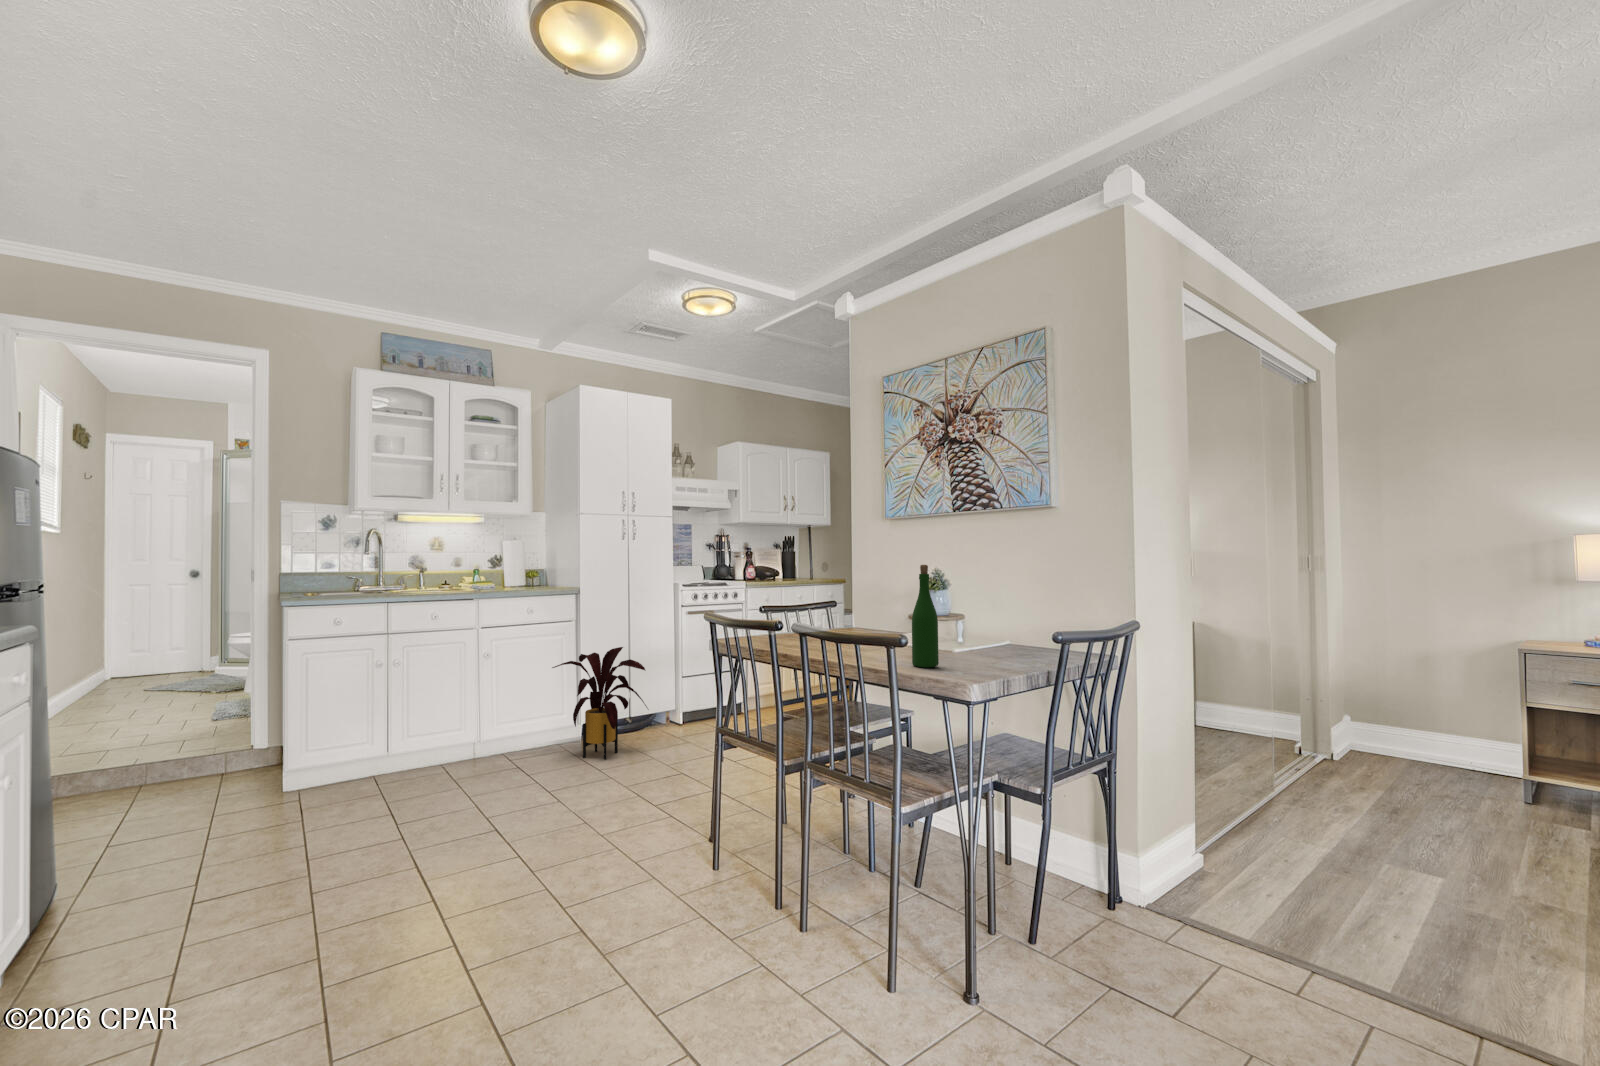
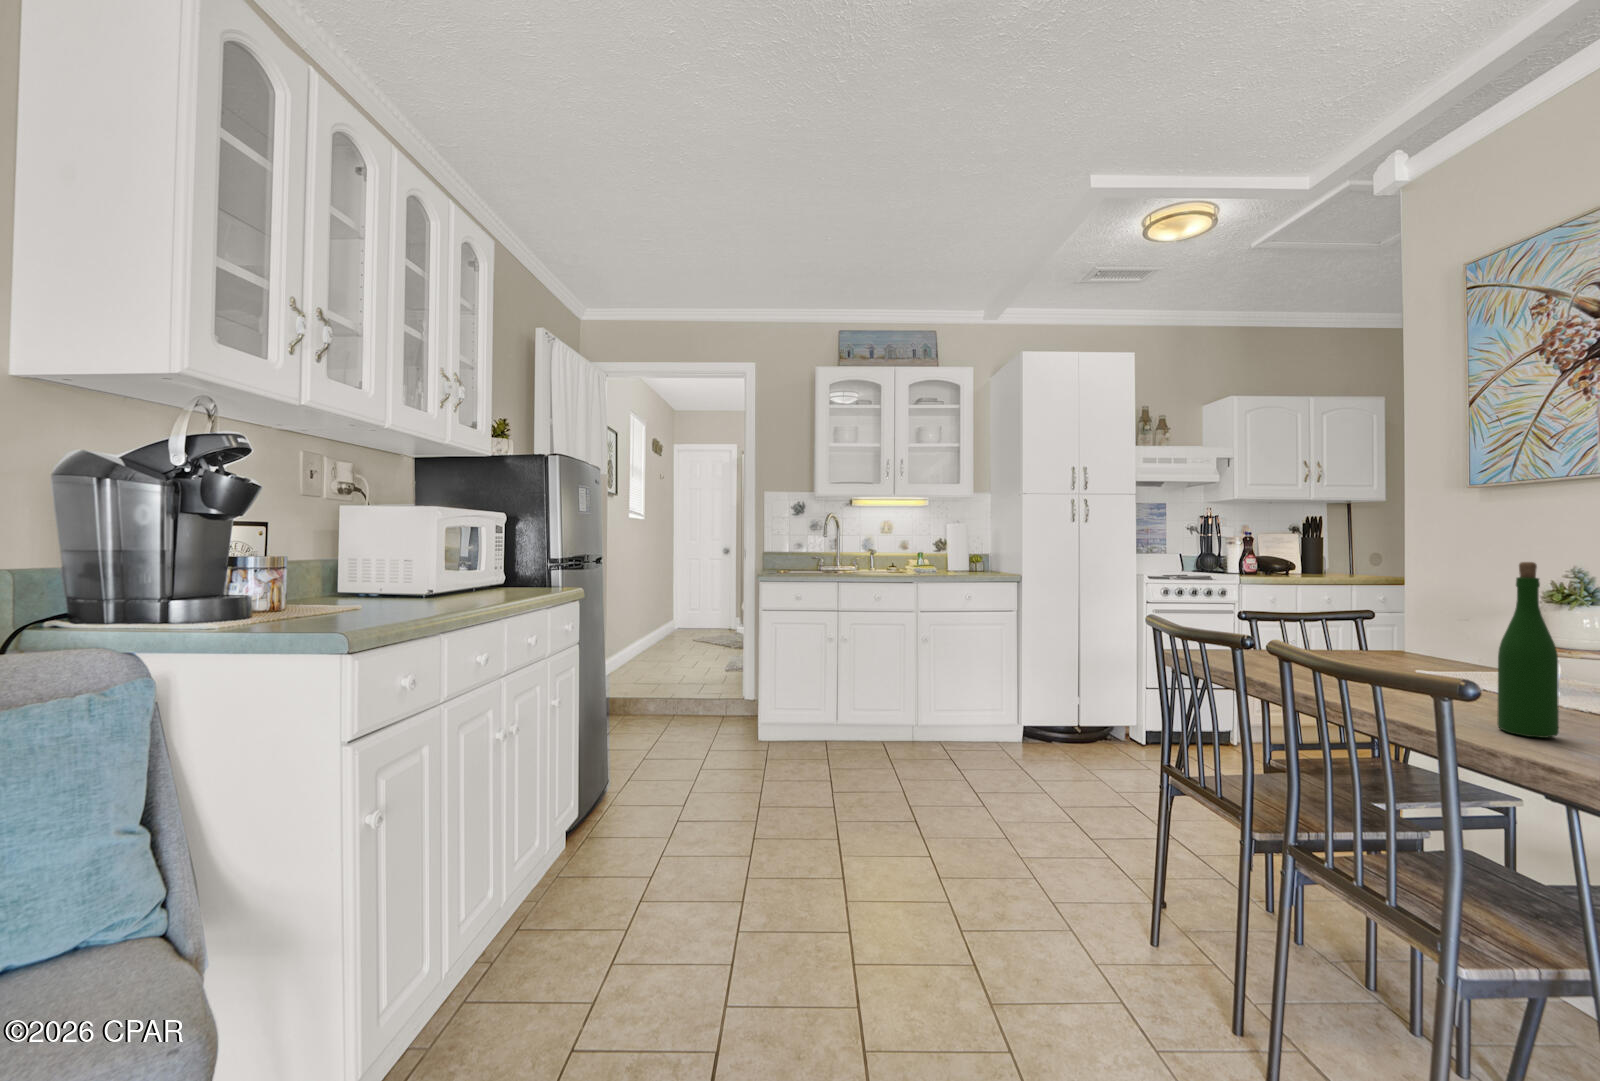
house plant: present [552,647,647,759] -> none [988,646,1099,771]

